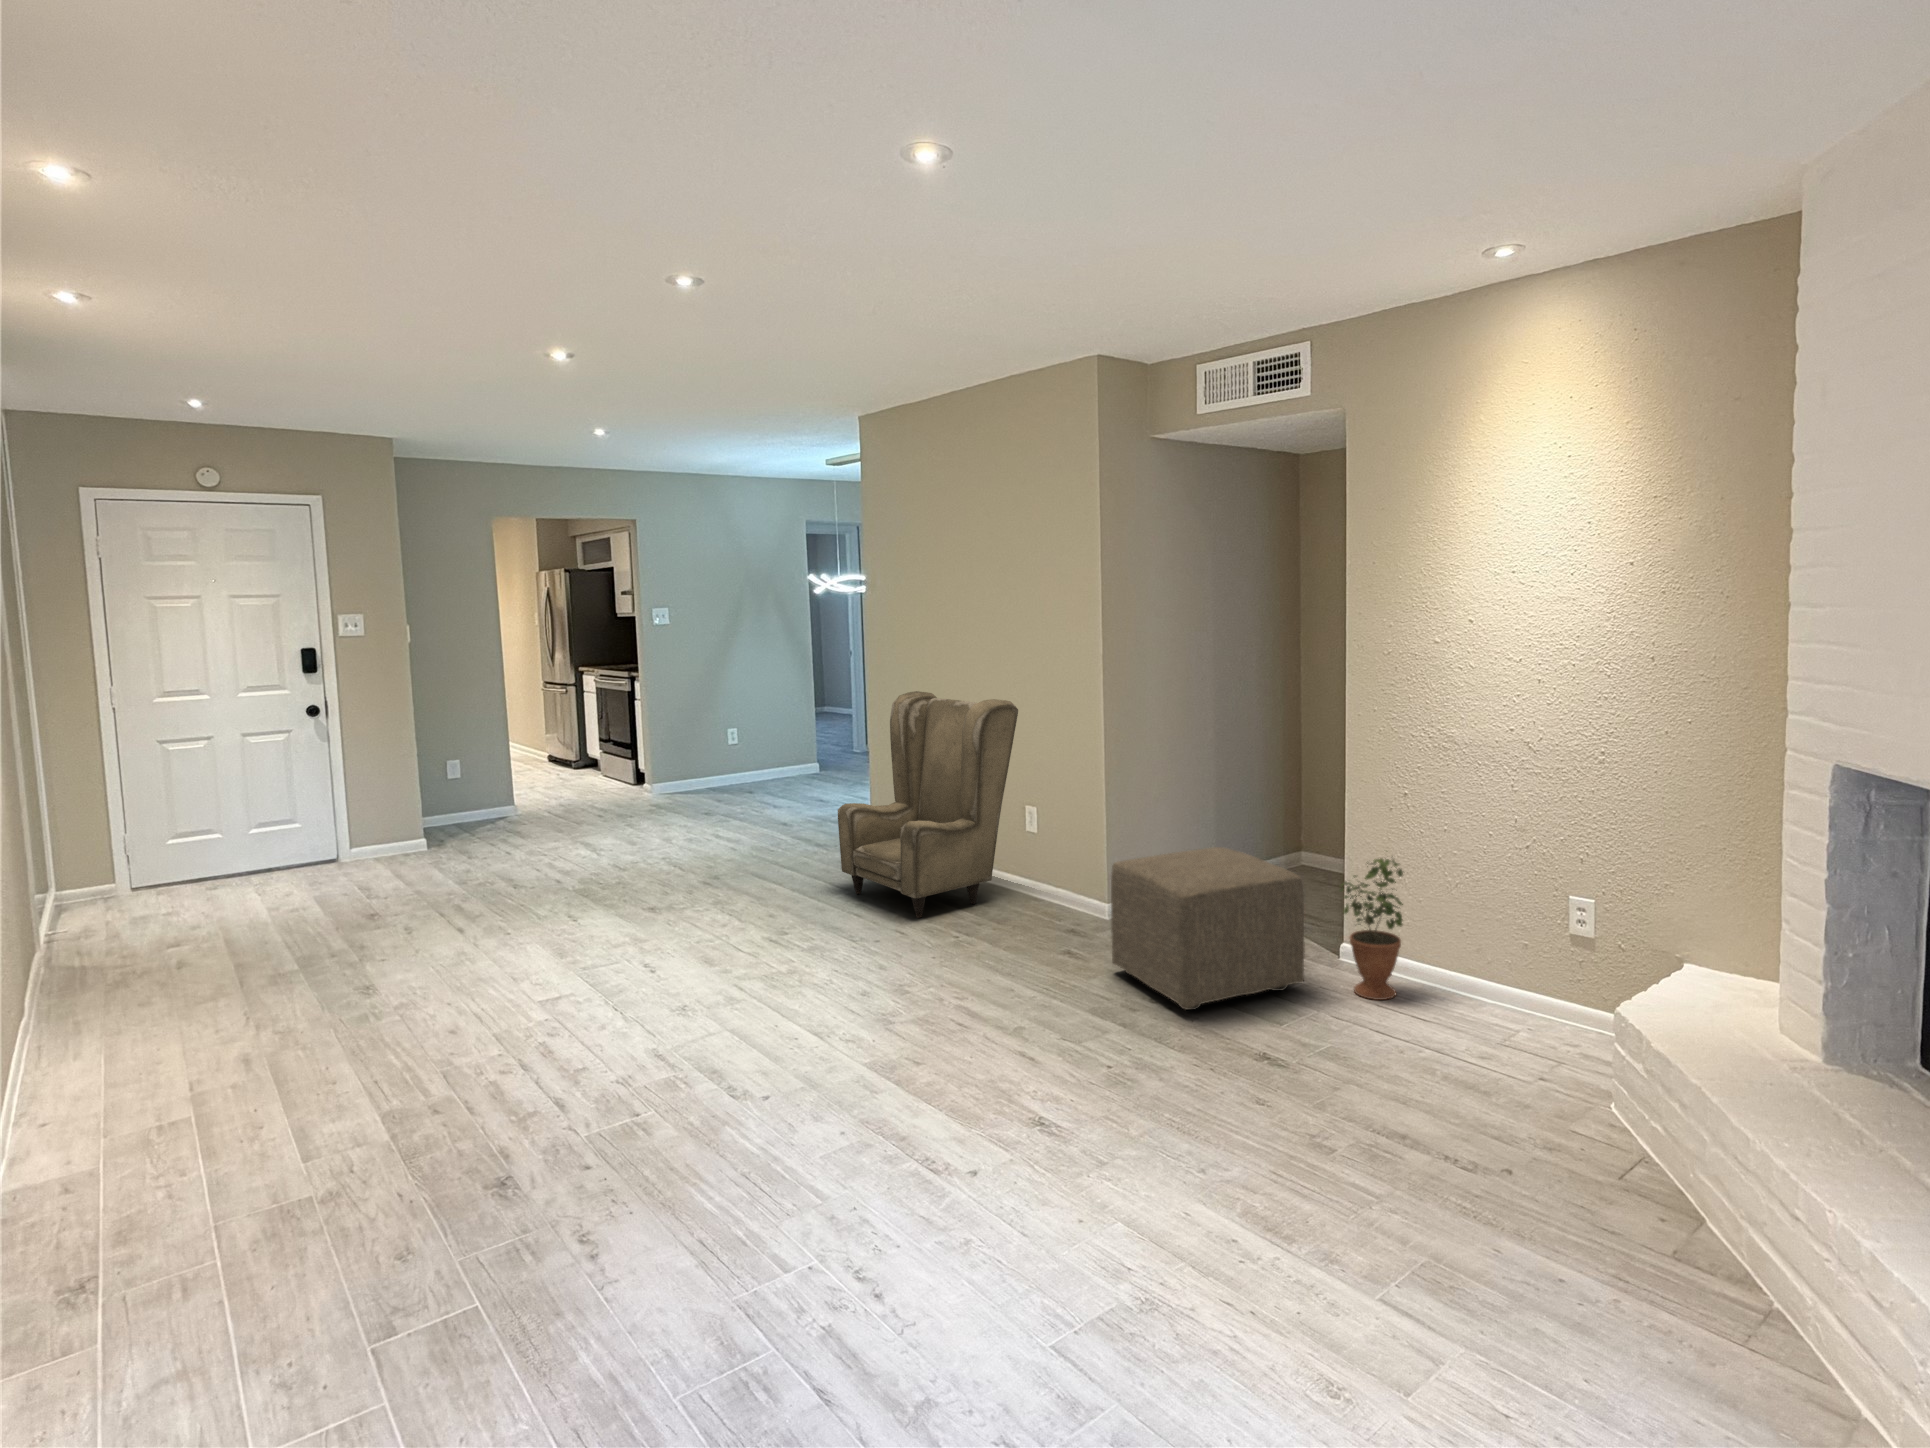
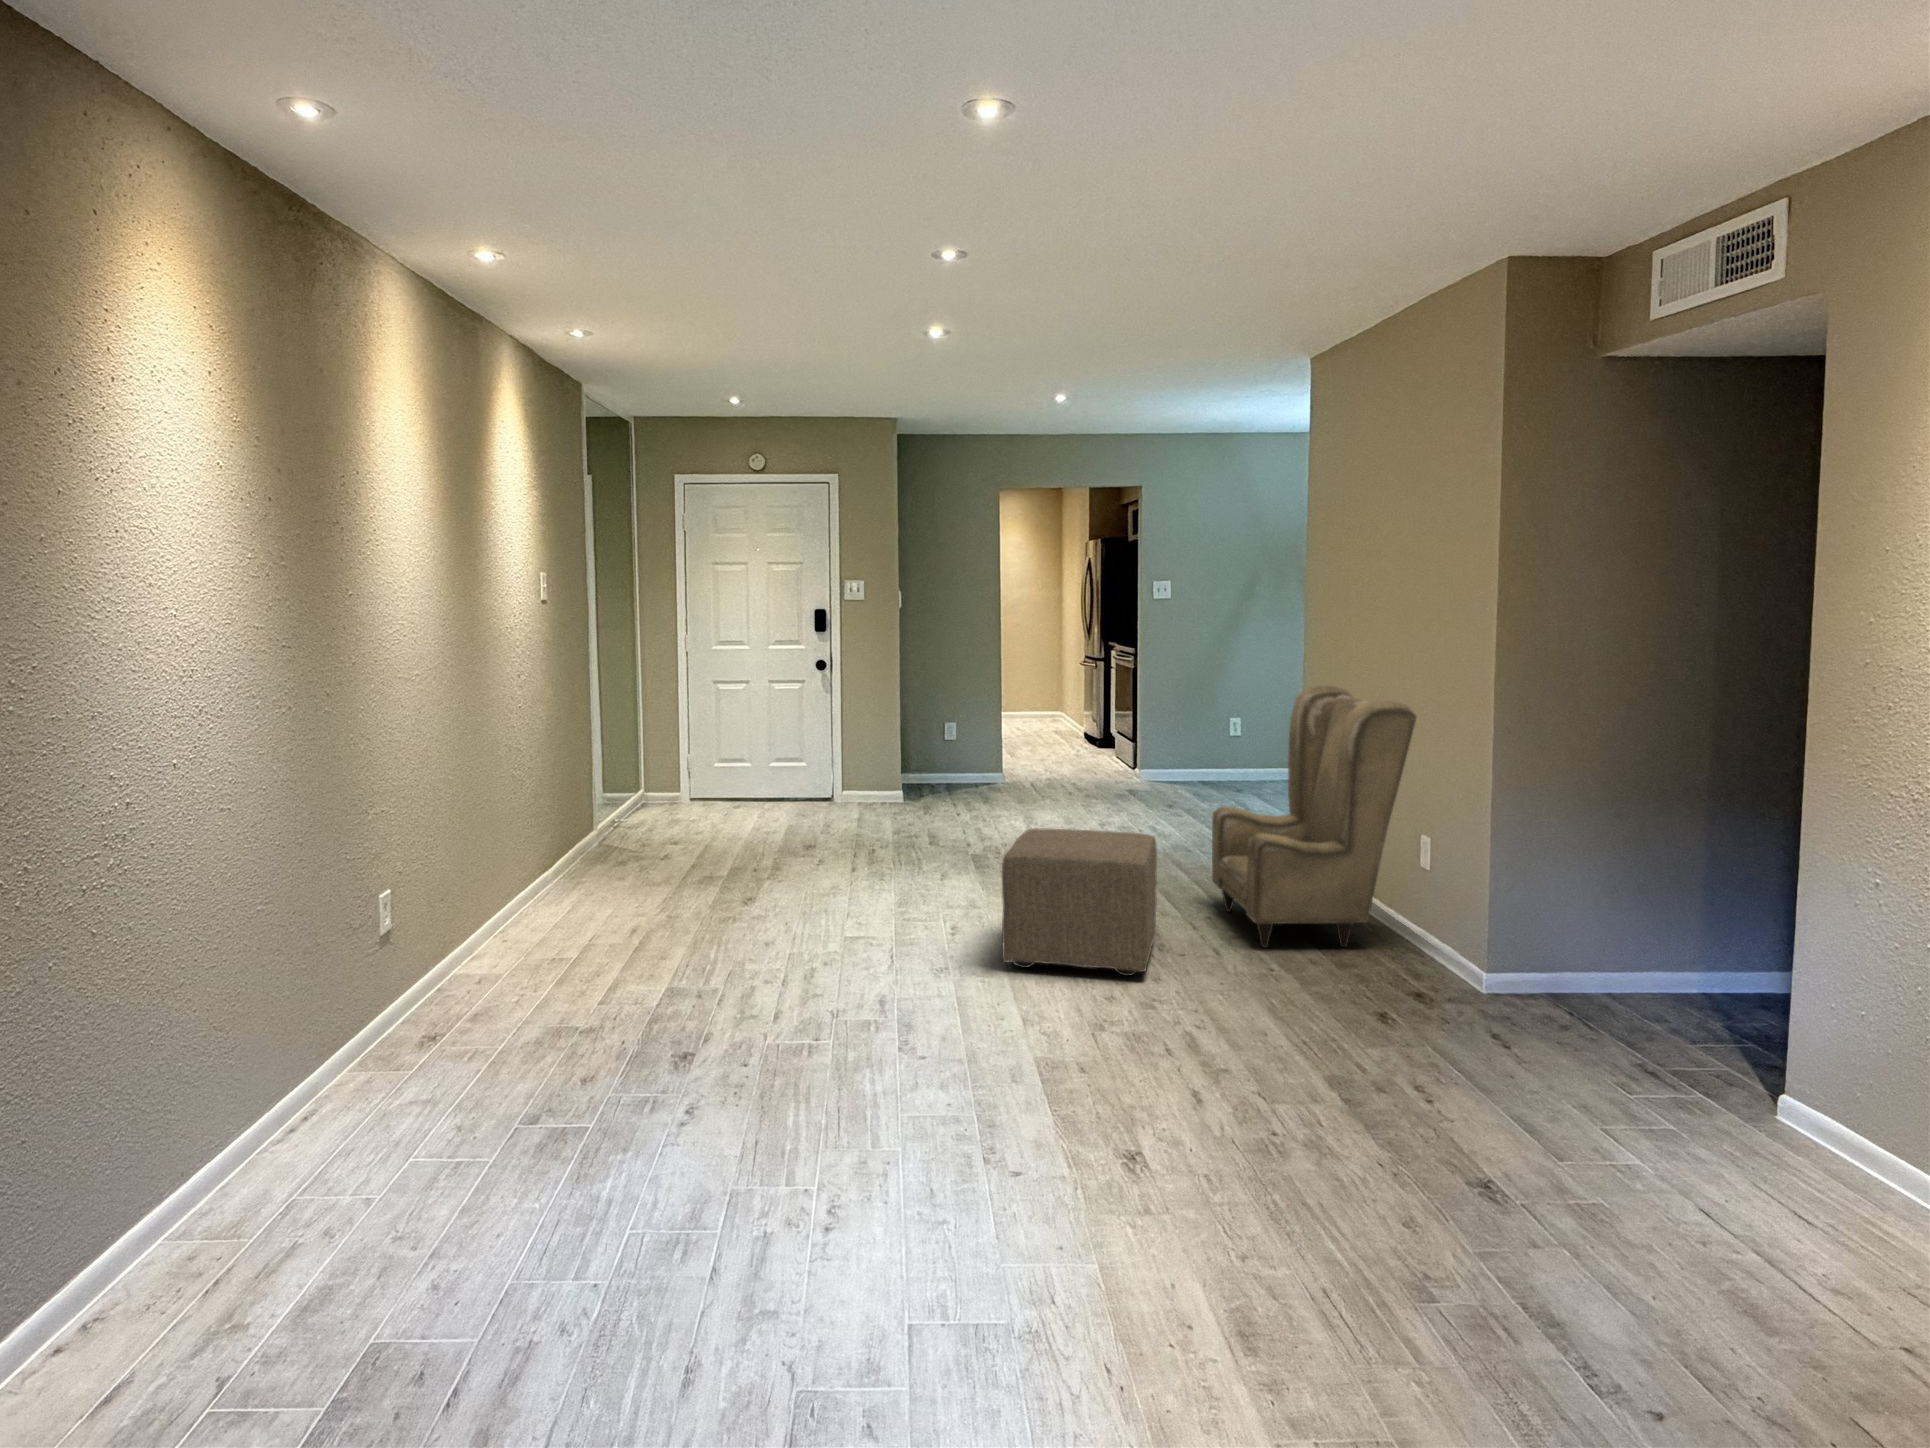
ottoman: present [1111,847,1305,1010] -> present [1002,828,1157,976]
potted plant: present [1340,858,1403,1000] -> none [1730,969,1856,1193]

